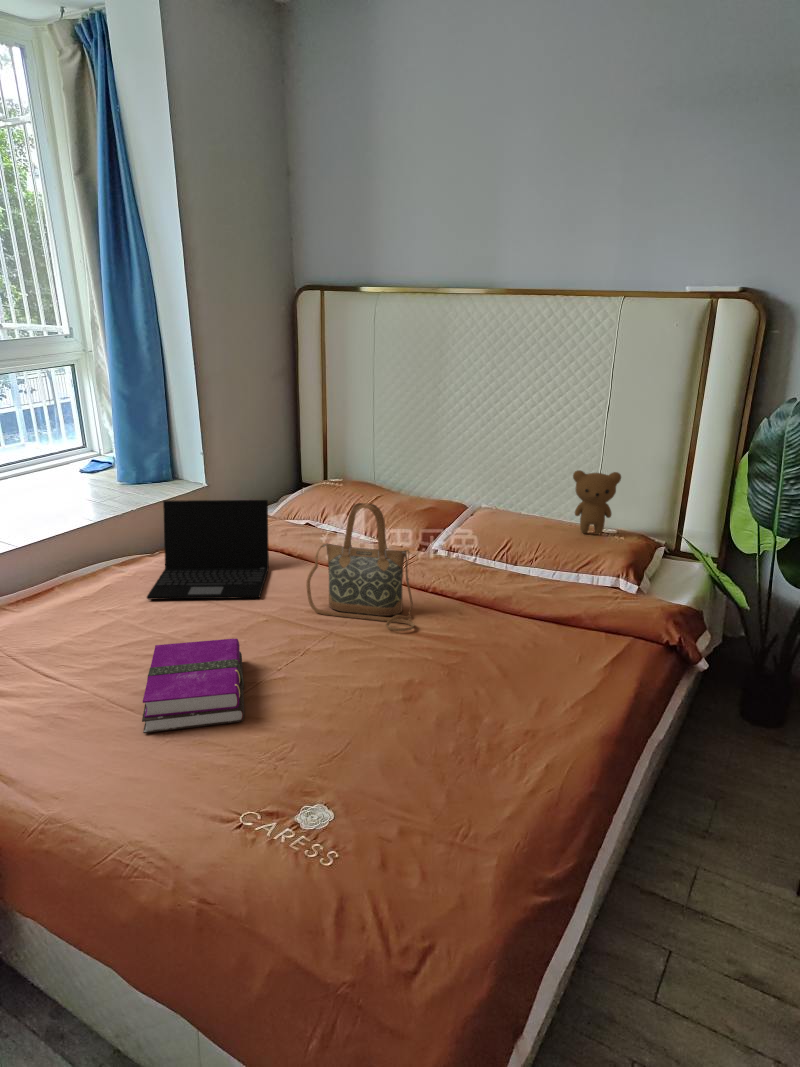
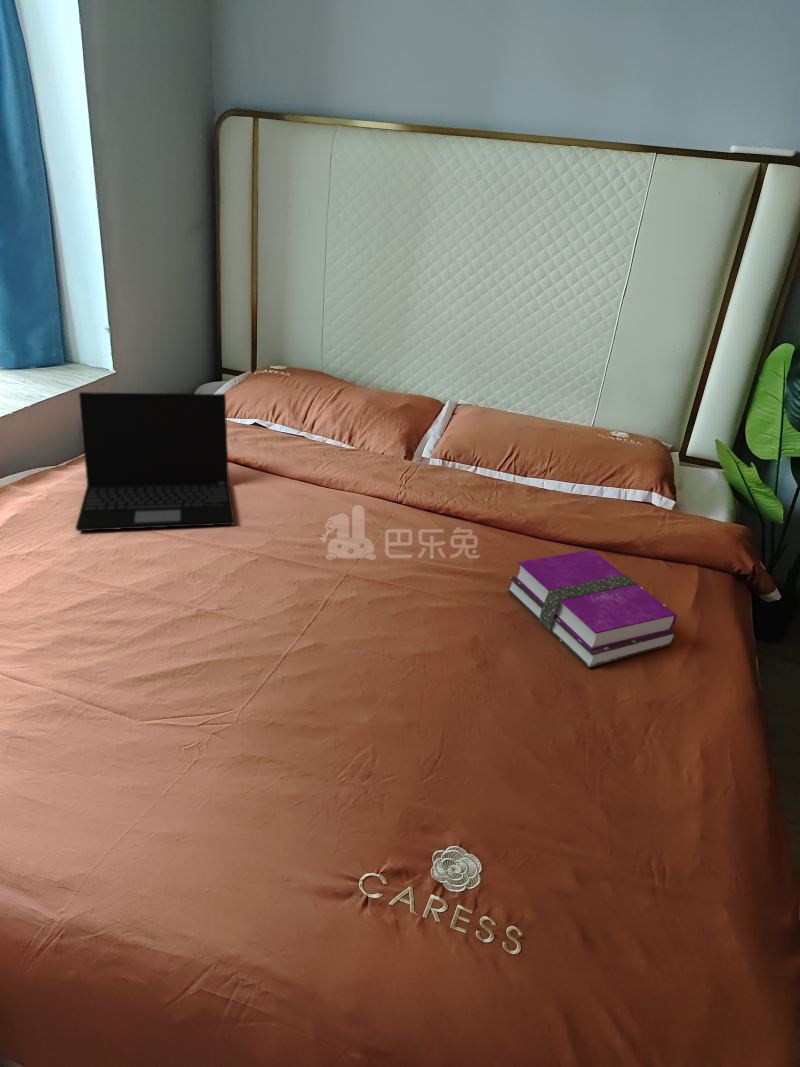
teddy bear: present [573,470,621,534] -> none [588,365,645,440]
handbag: present [306,503,414,631] -> none [302,401,448,565]
hardback book: present [142,639,244,733] -> present [507,550,677,668]

